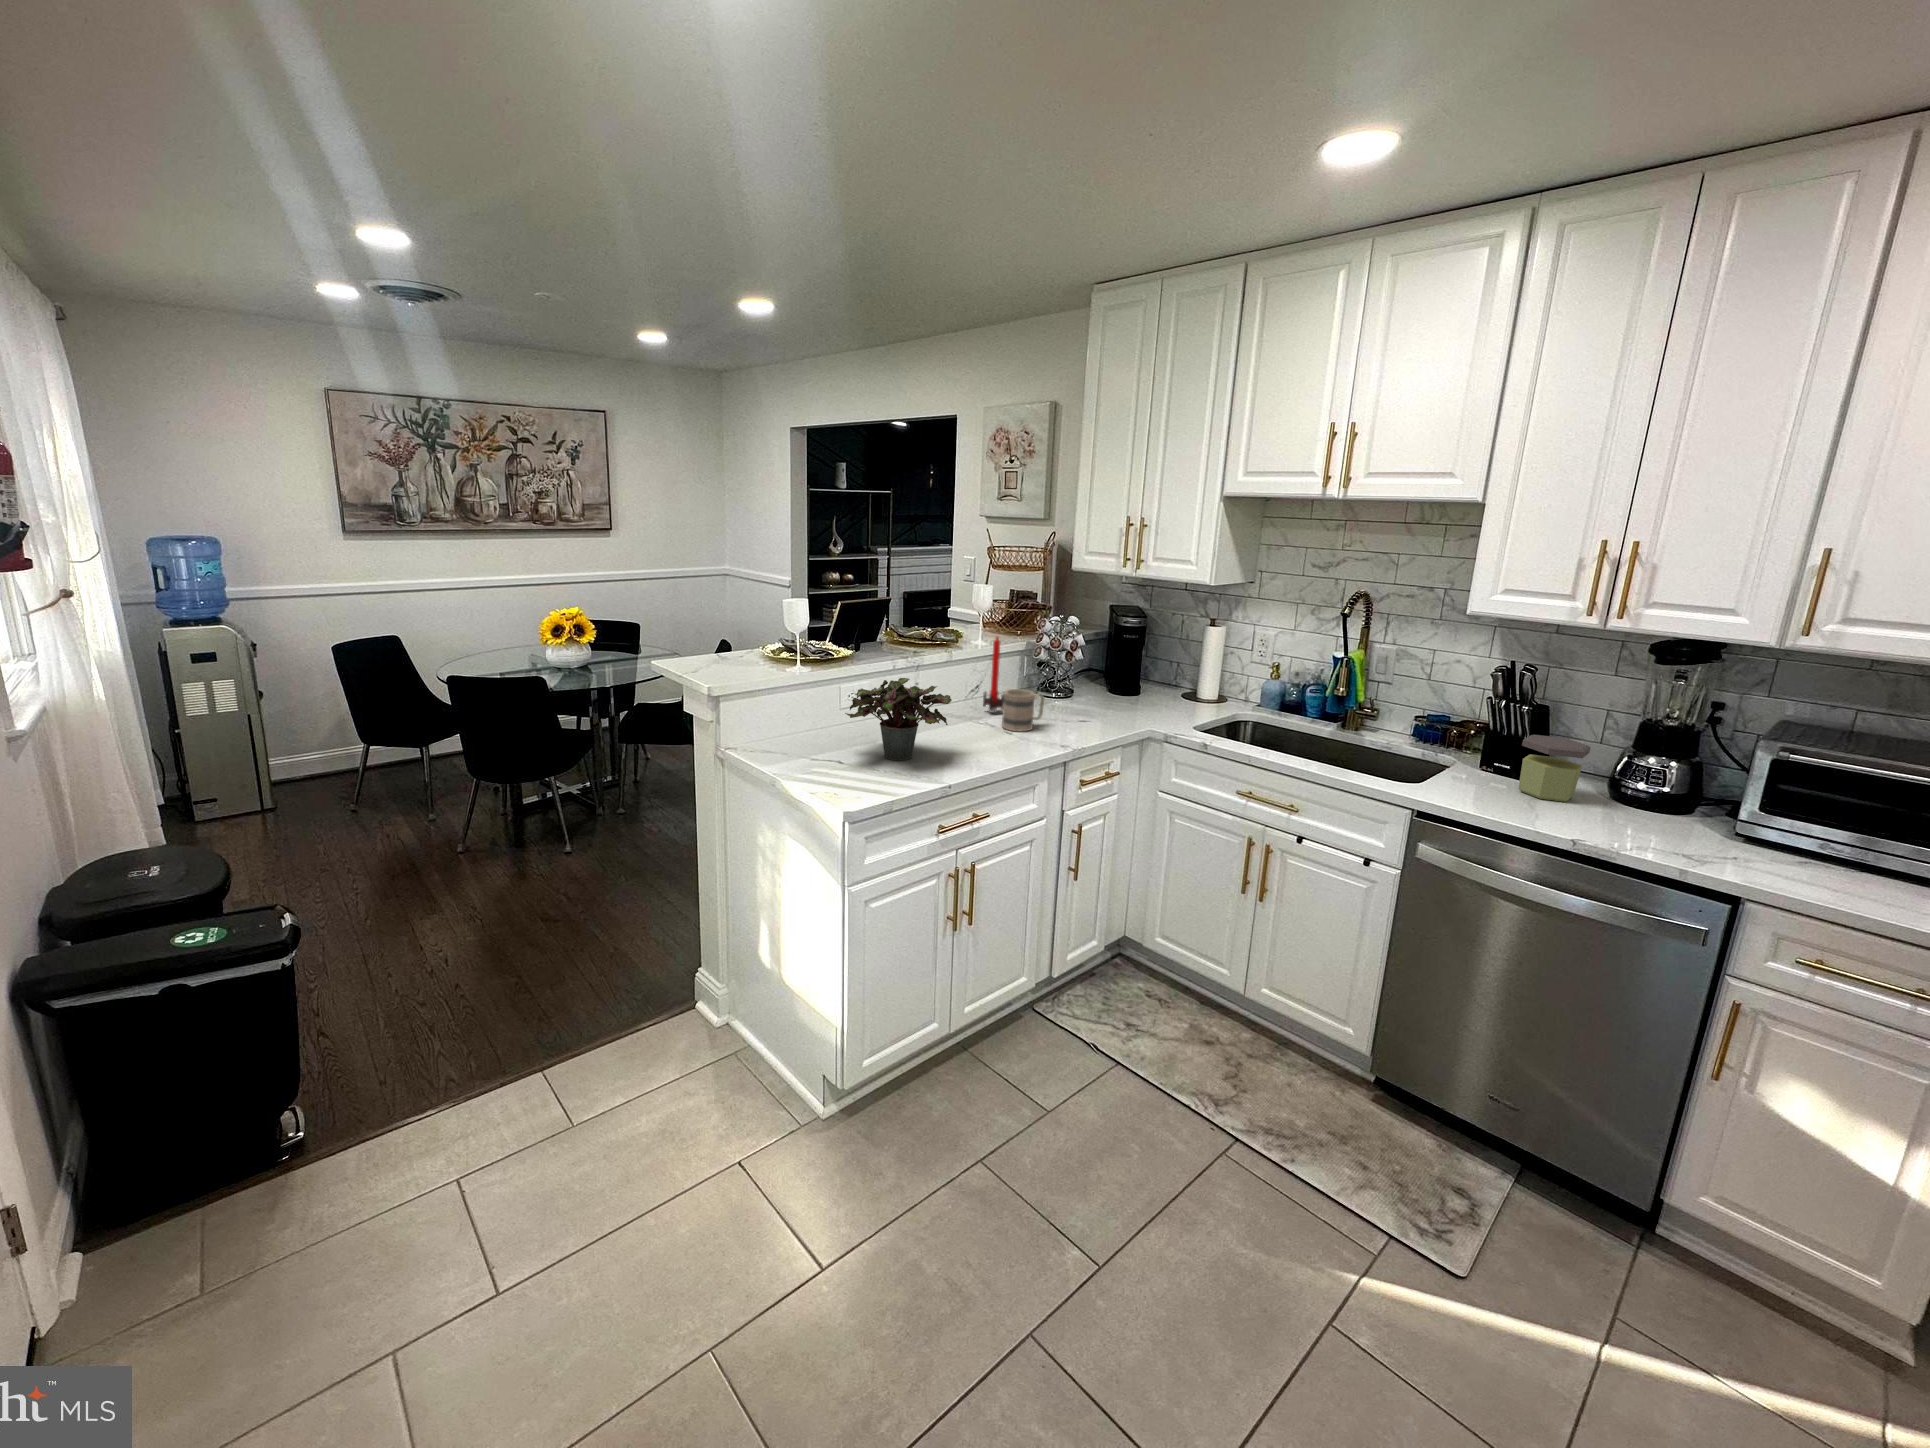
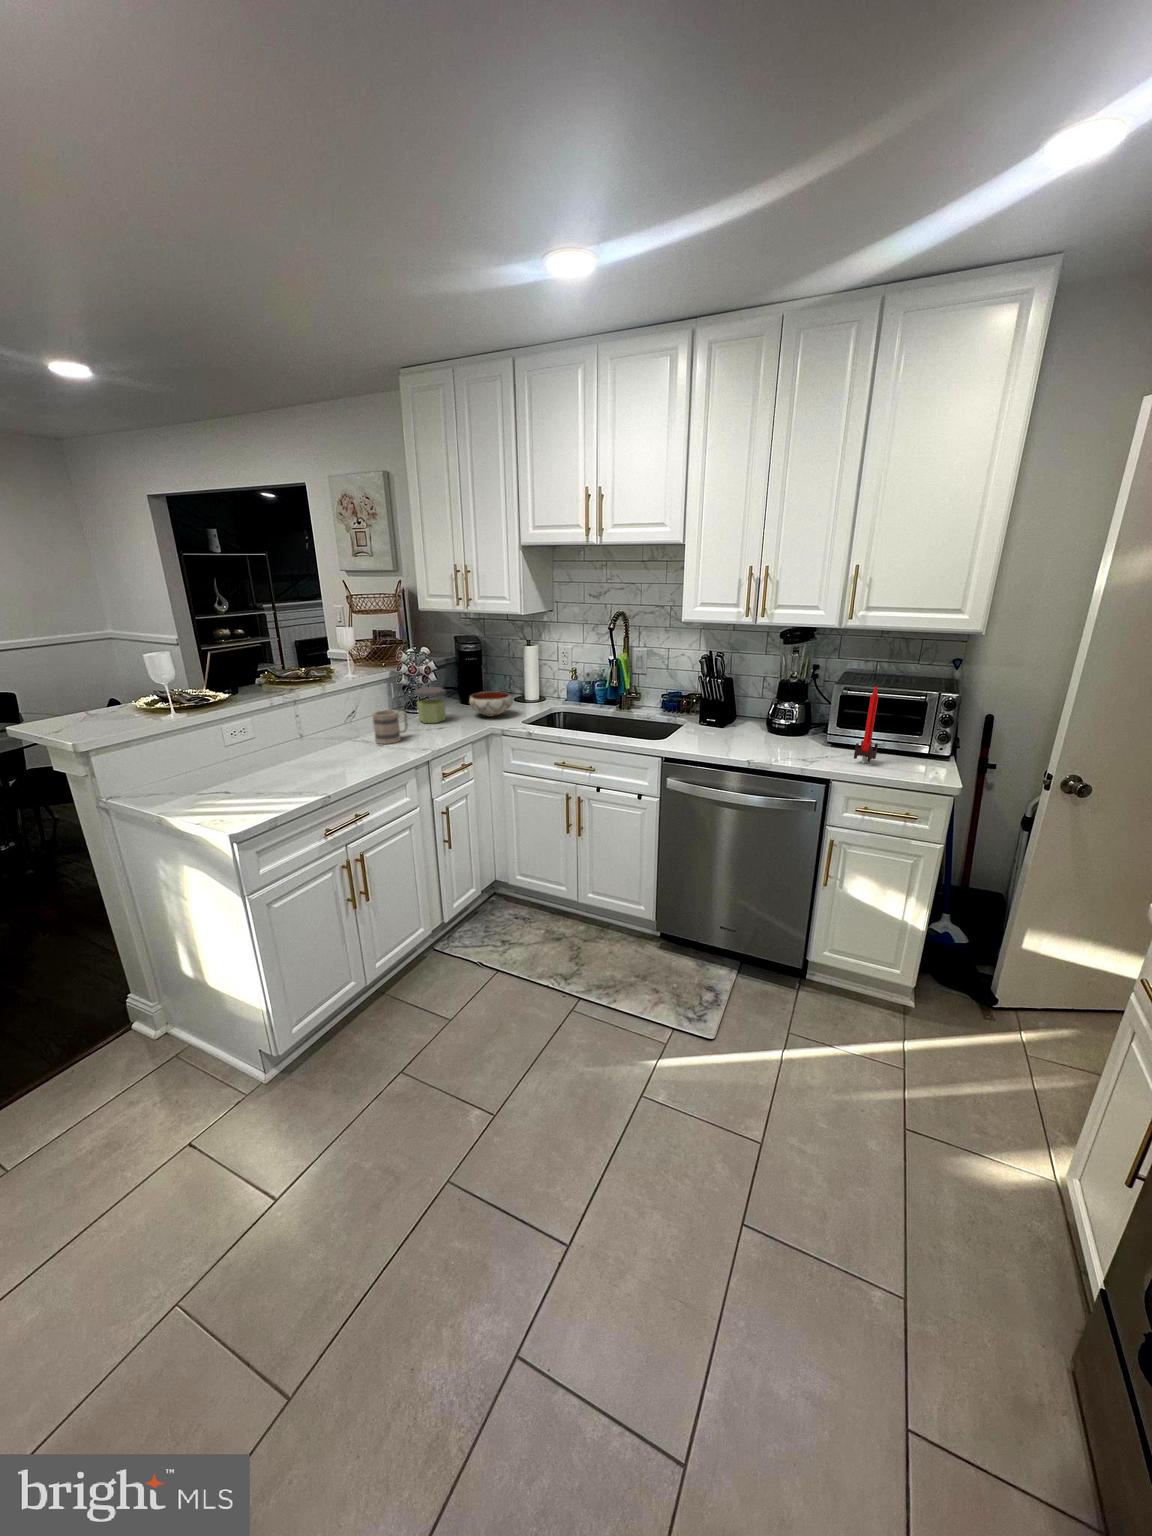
candle: present [983,636,1004,713] -> present [854,687,879,764]
potted plant: present [845,678,951,760] -> none [221,712,323,783]
bowl: none [1122,681,1181,714] -> present [469,691,512,717]
jar: present [1519,735,1591,802] -> present [414,687,446,723]

